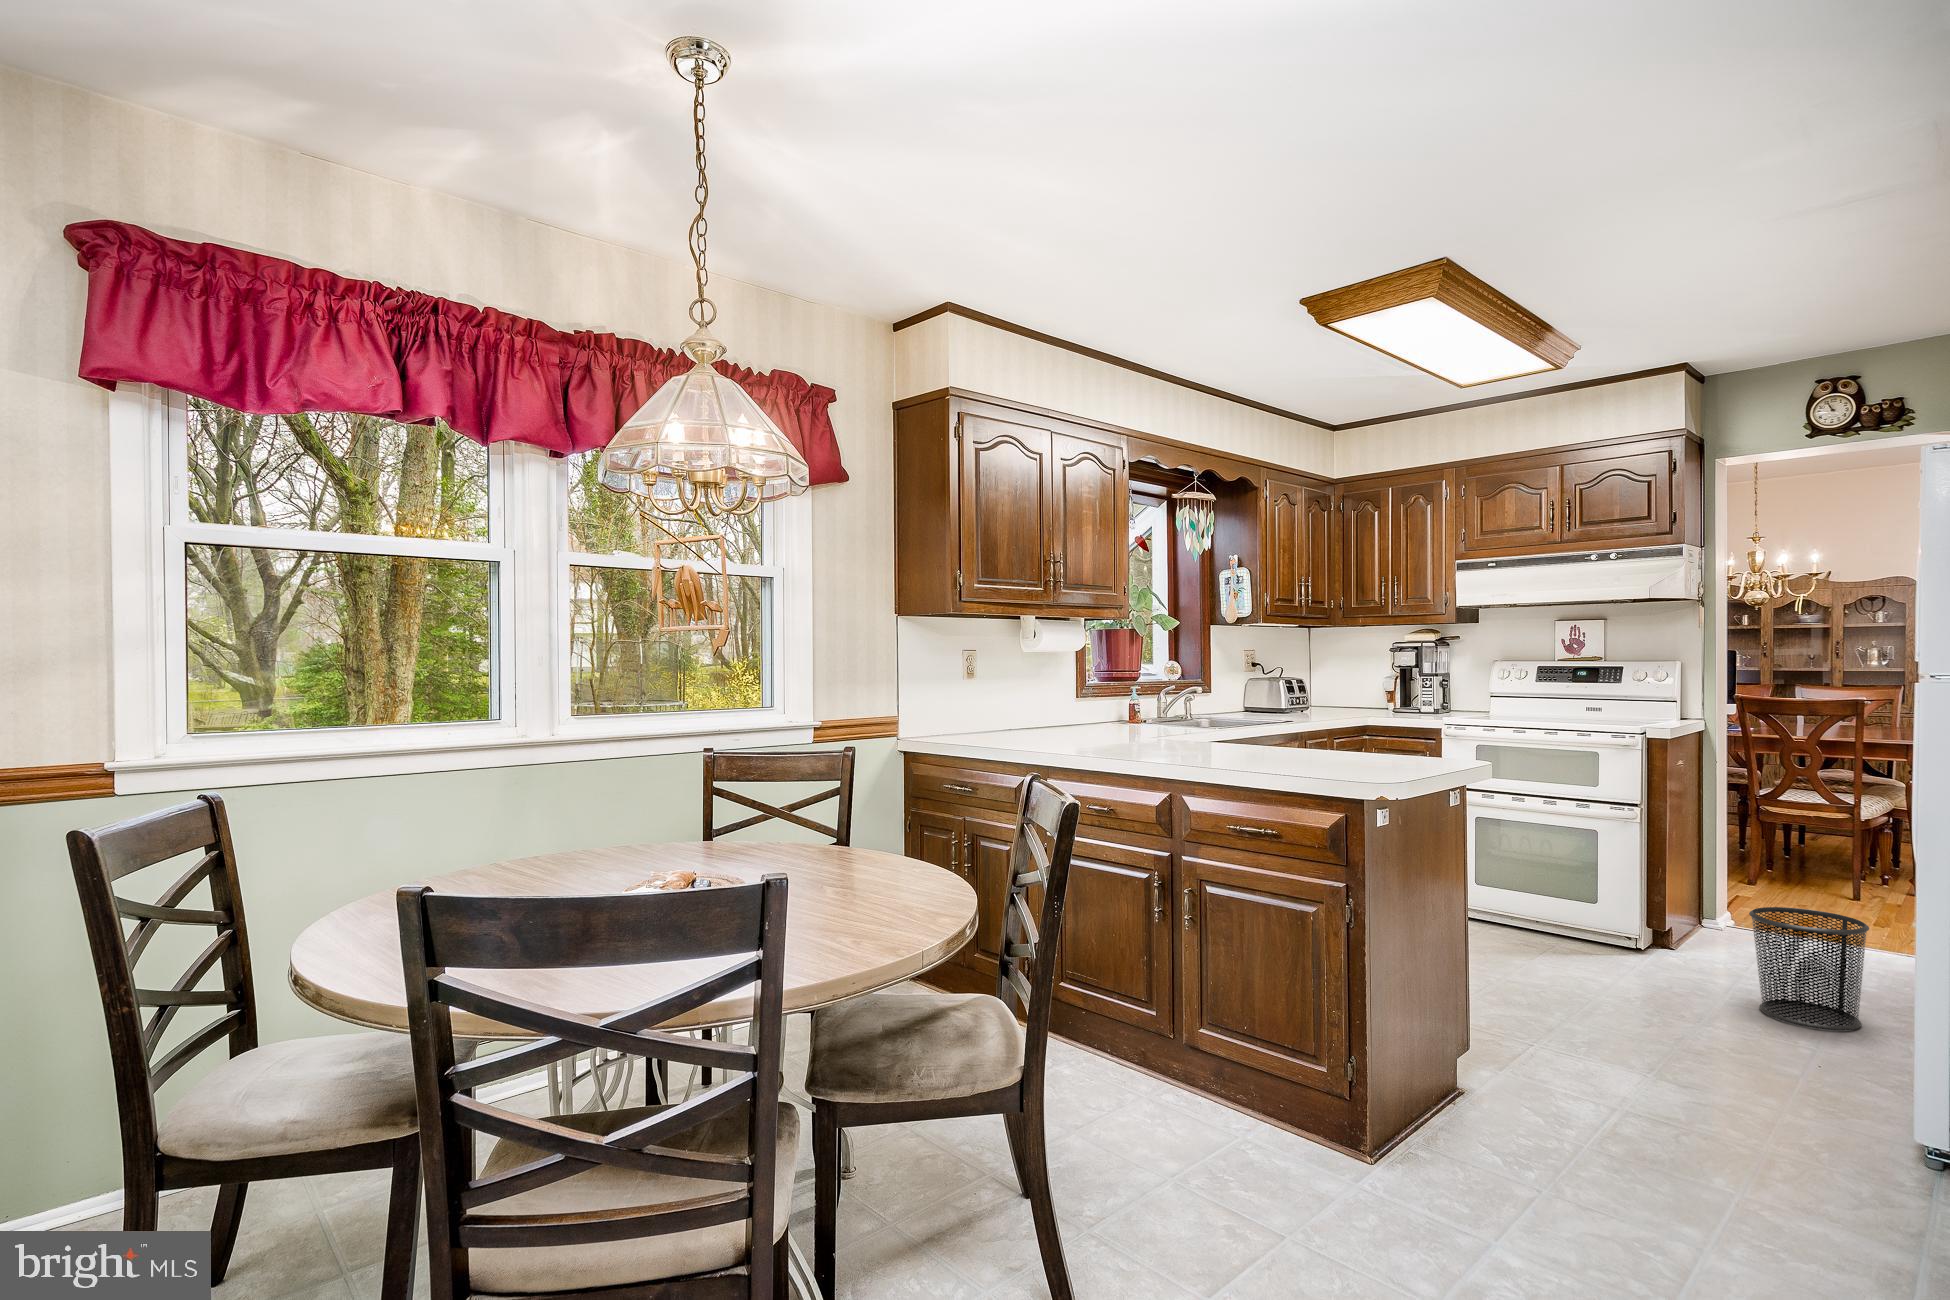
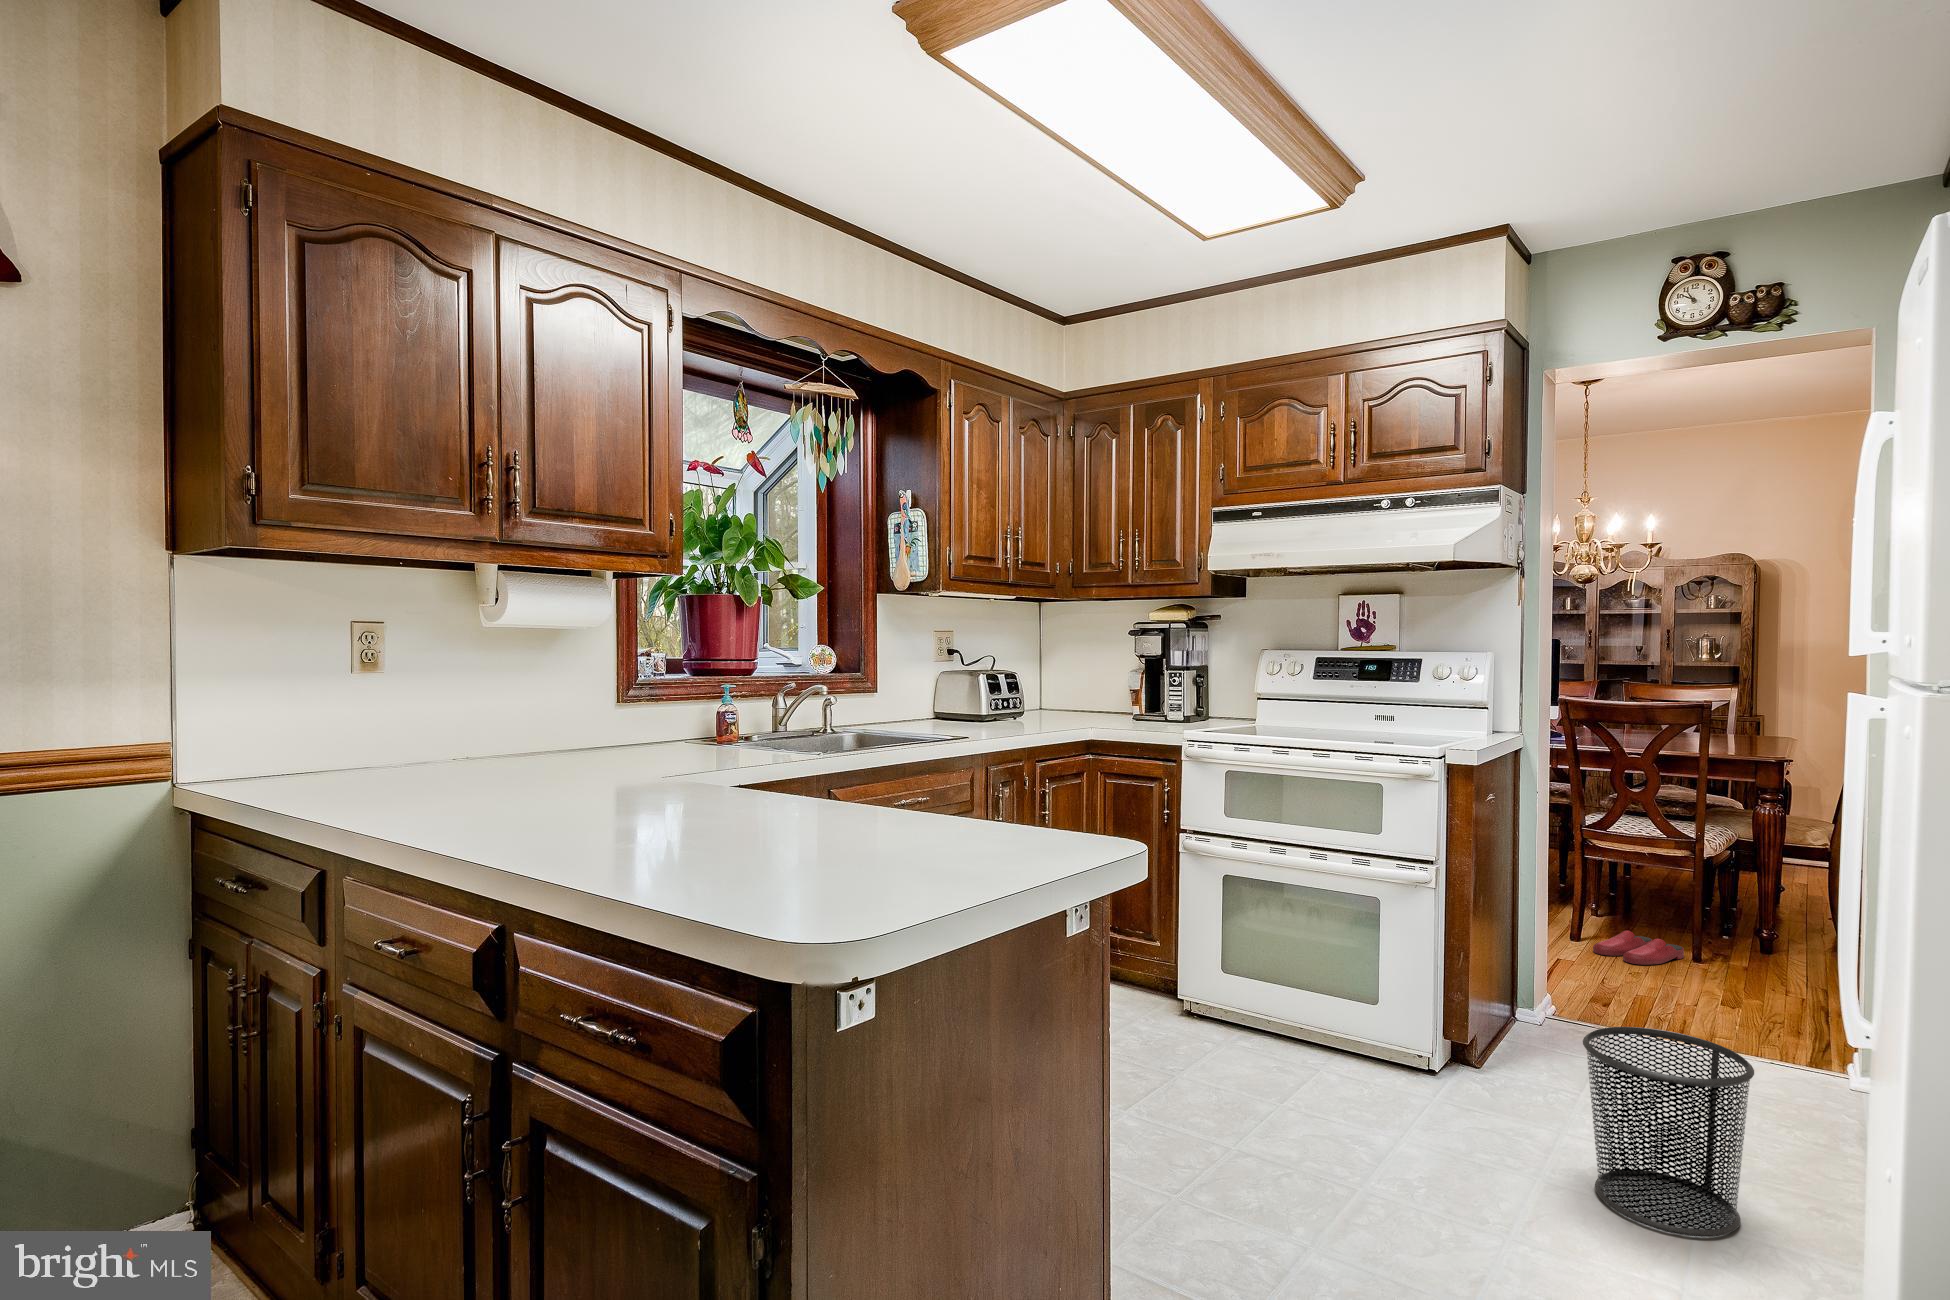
slippers: none [1766,878,1845,902] -> present [1593,930,1684,965]

